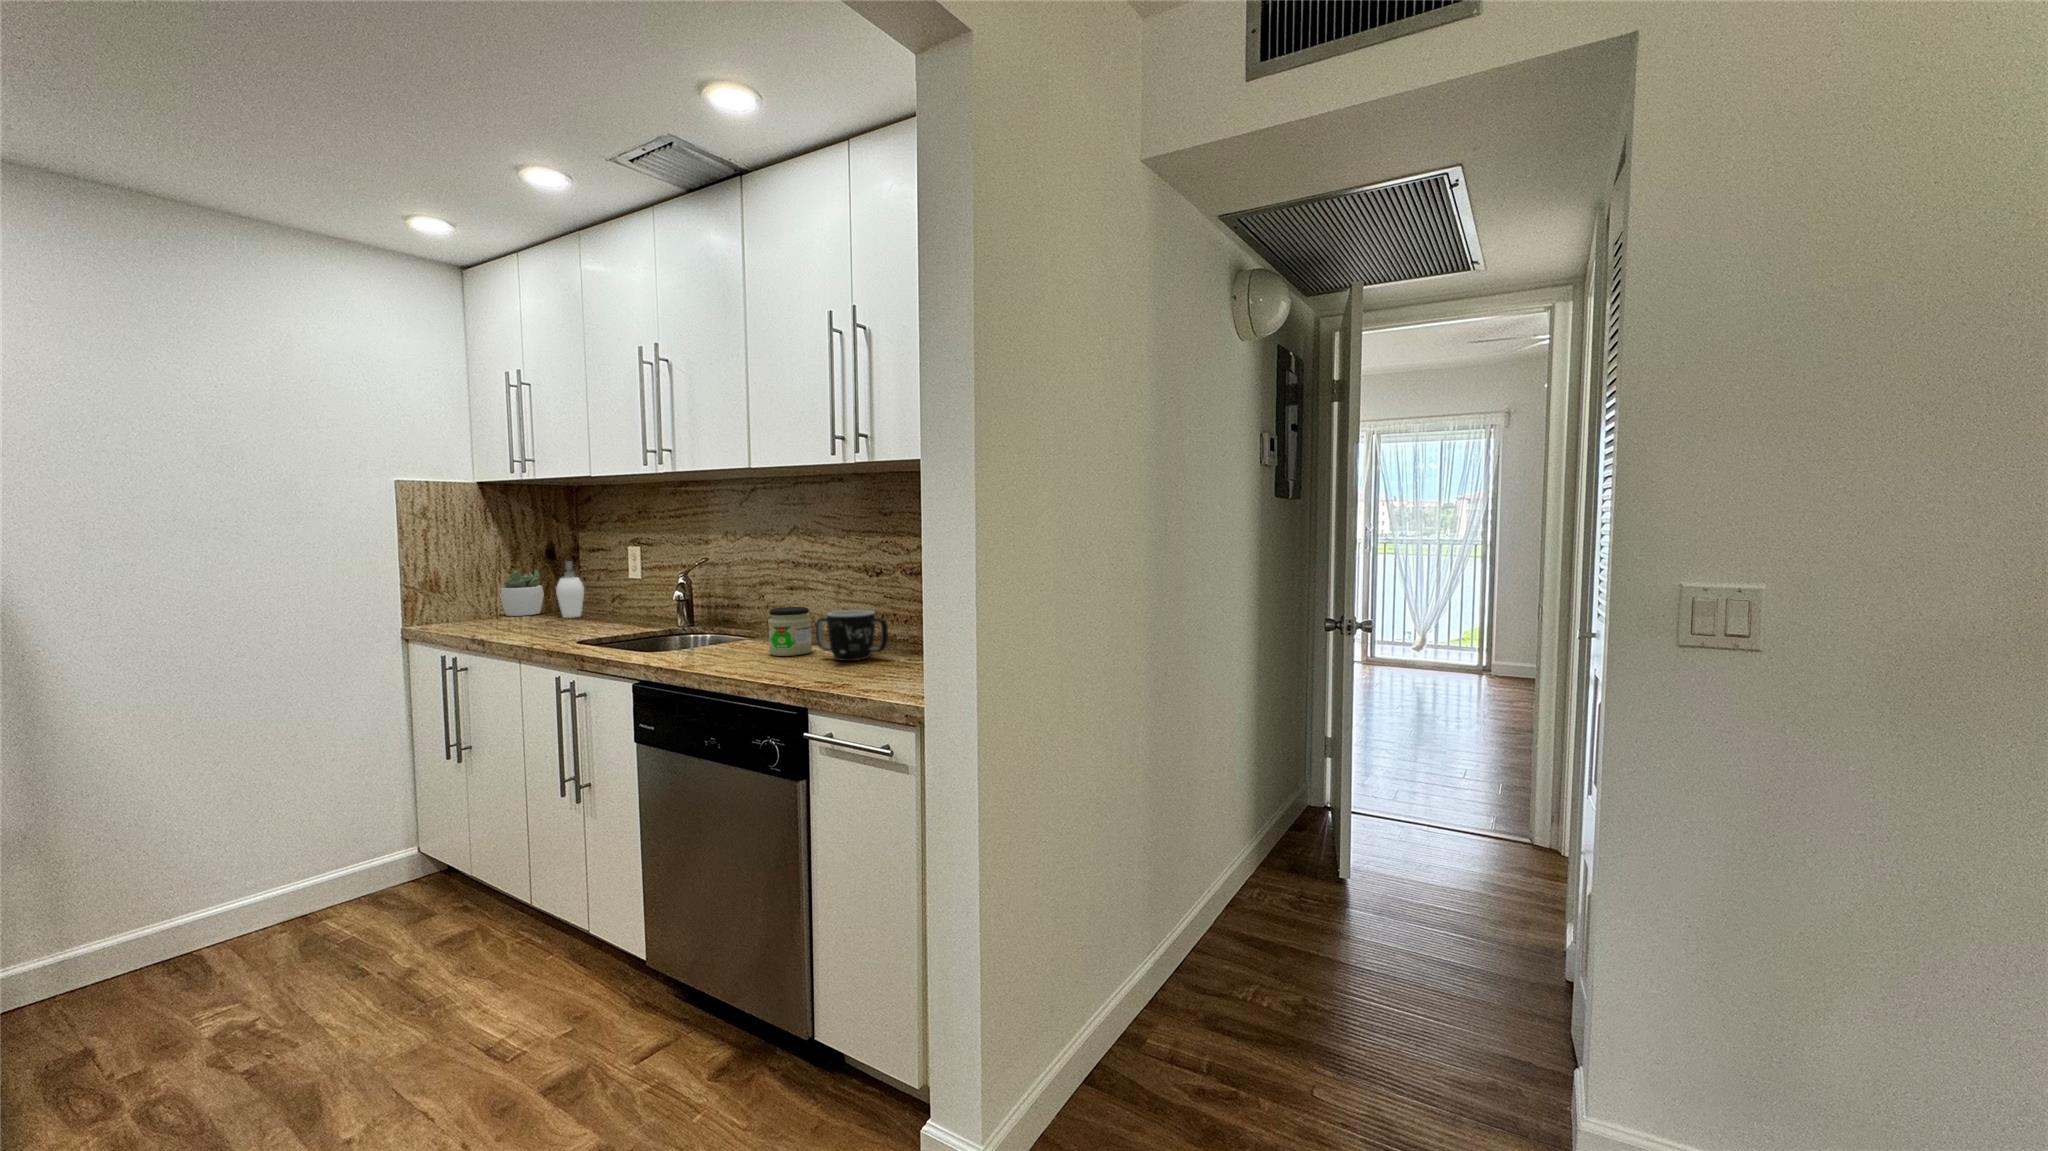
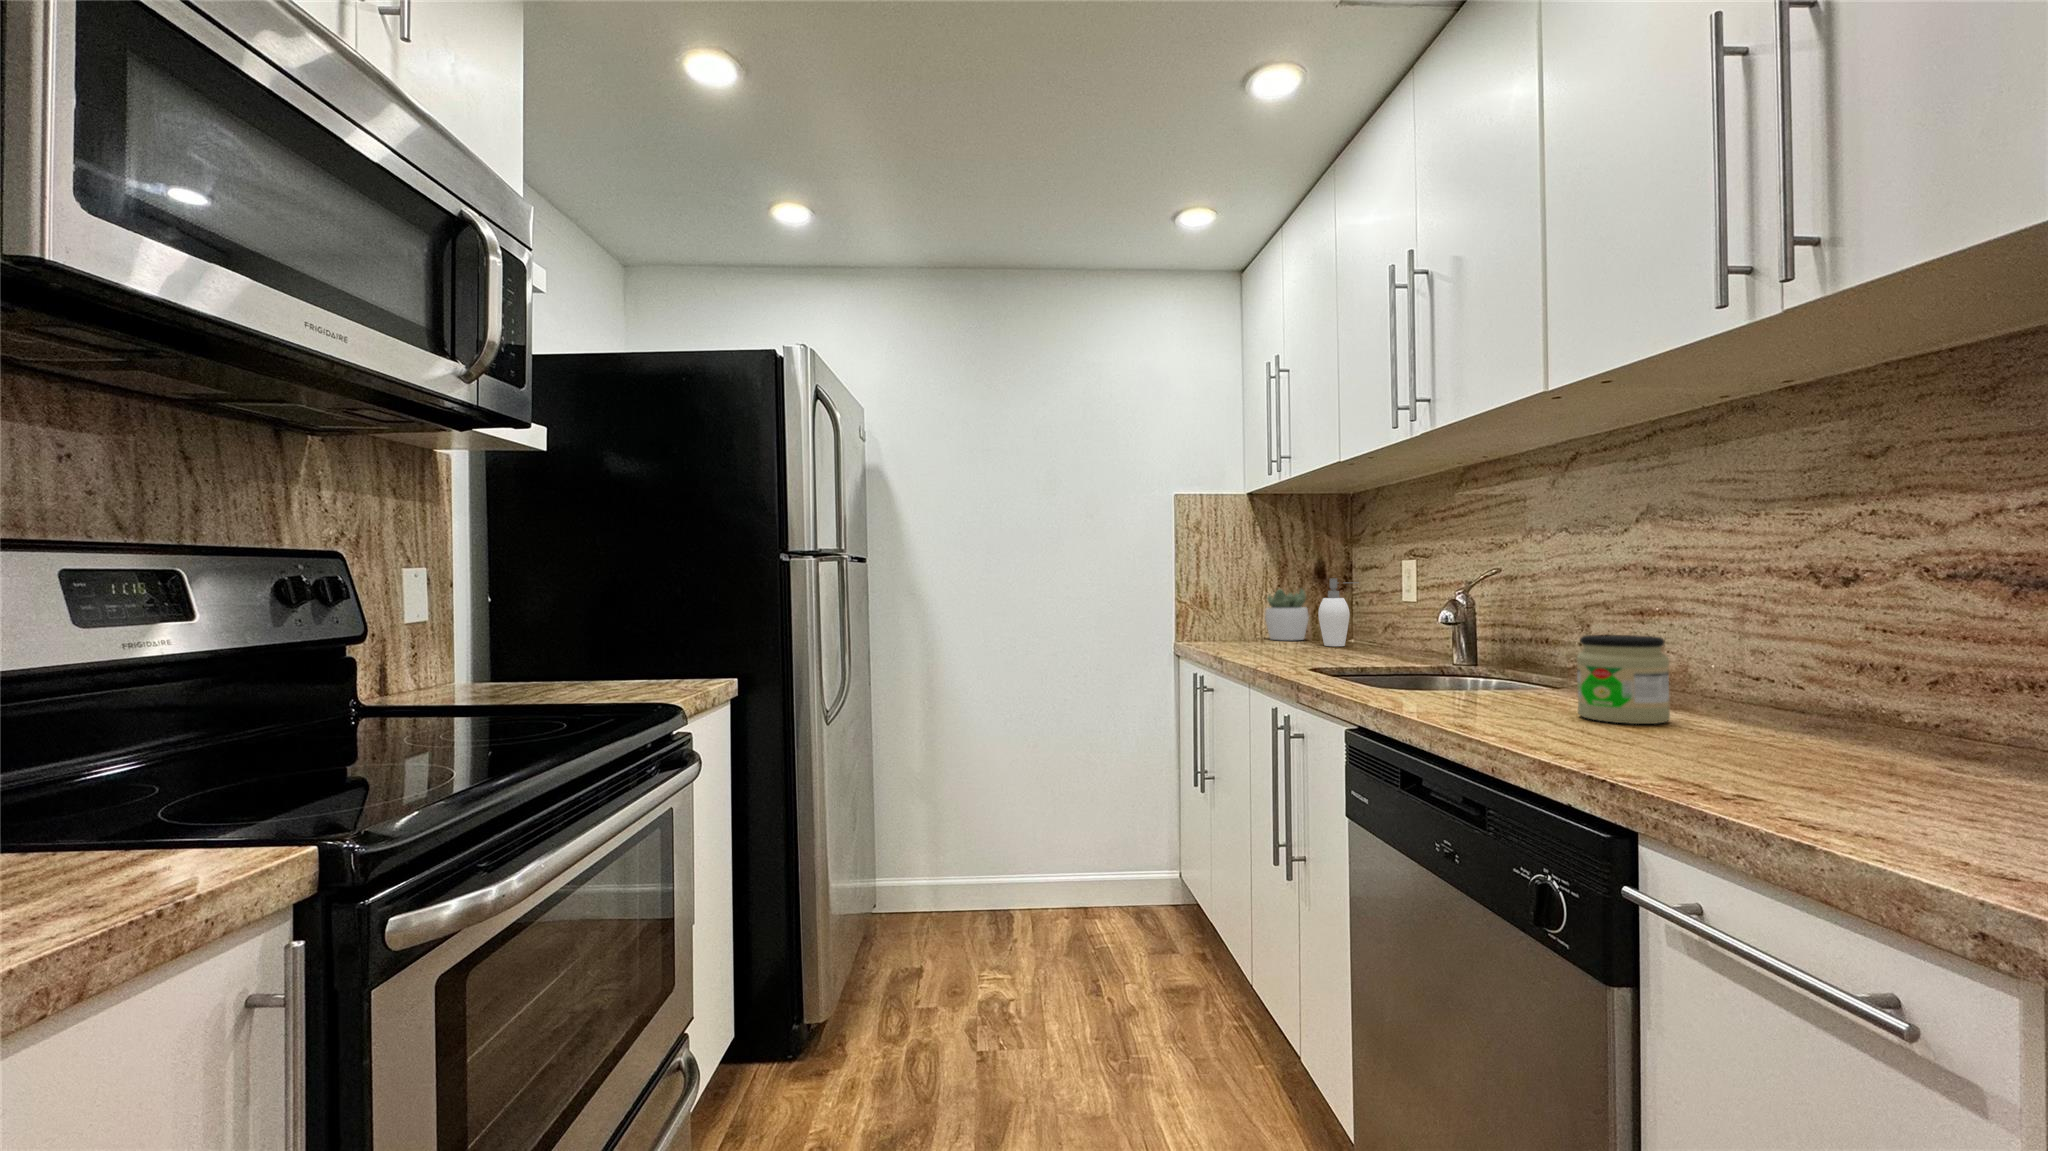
mug: present [816,610,888,661] -> none [1677,644,1876,752]

